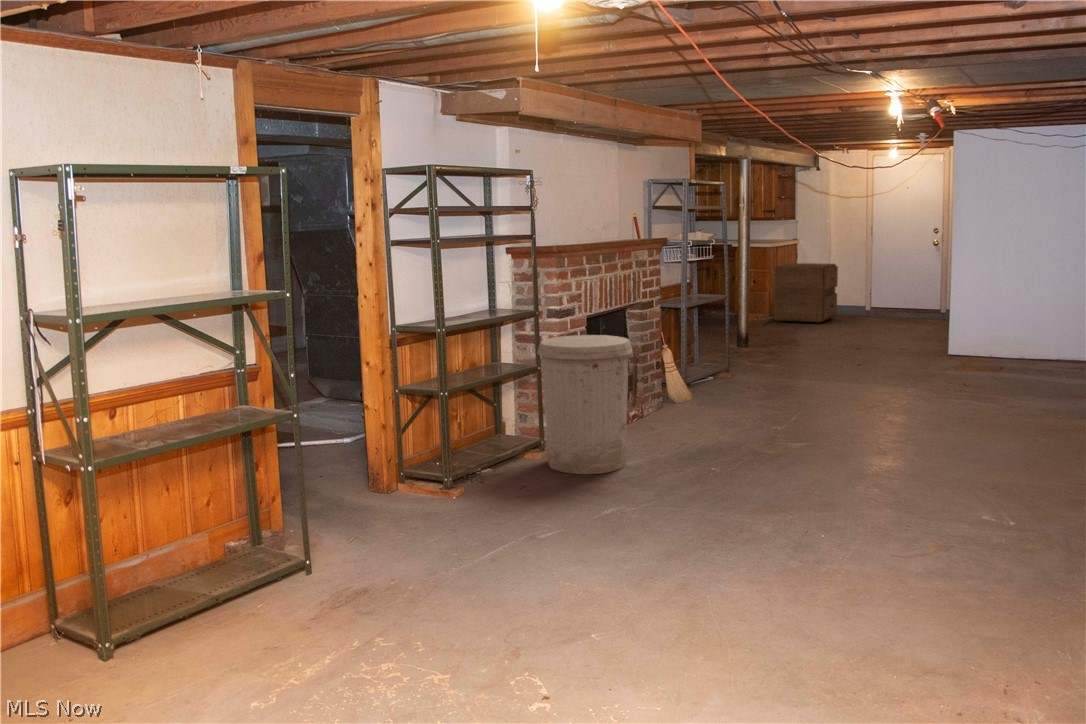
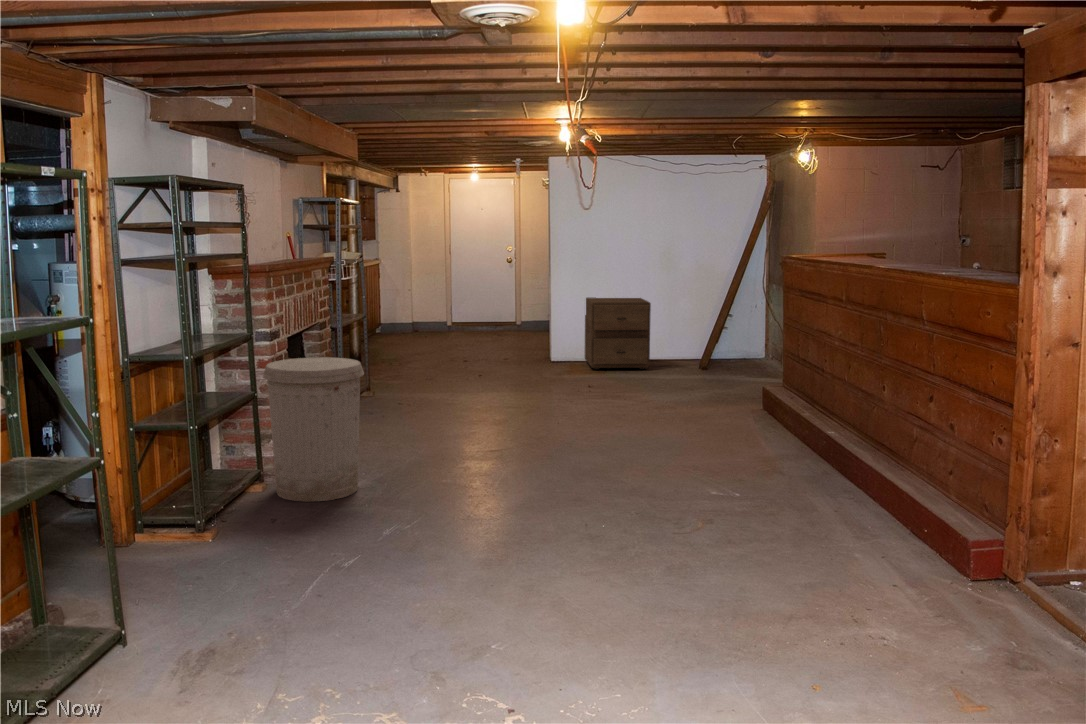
filing cabinet: present [774,263,838,324] -> present [585,297,651,370]

